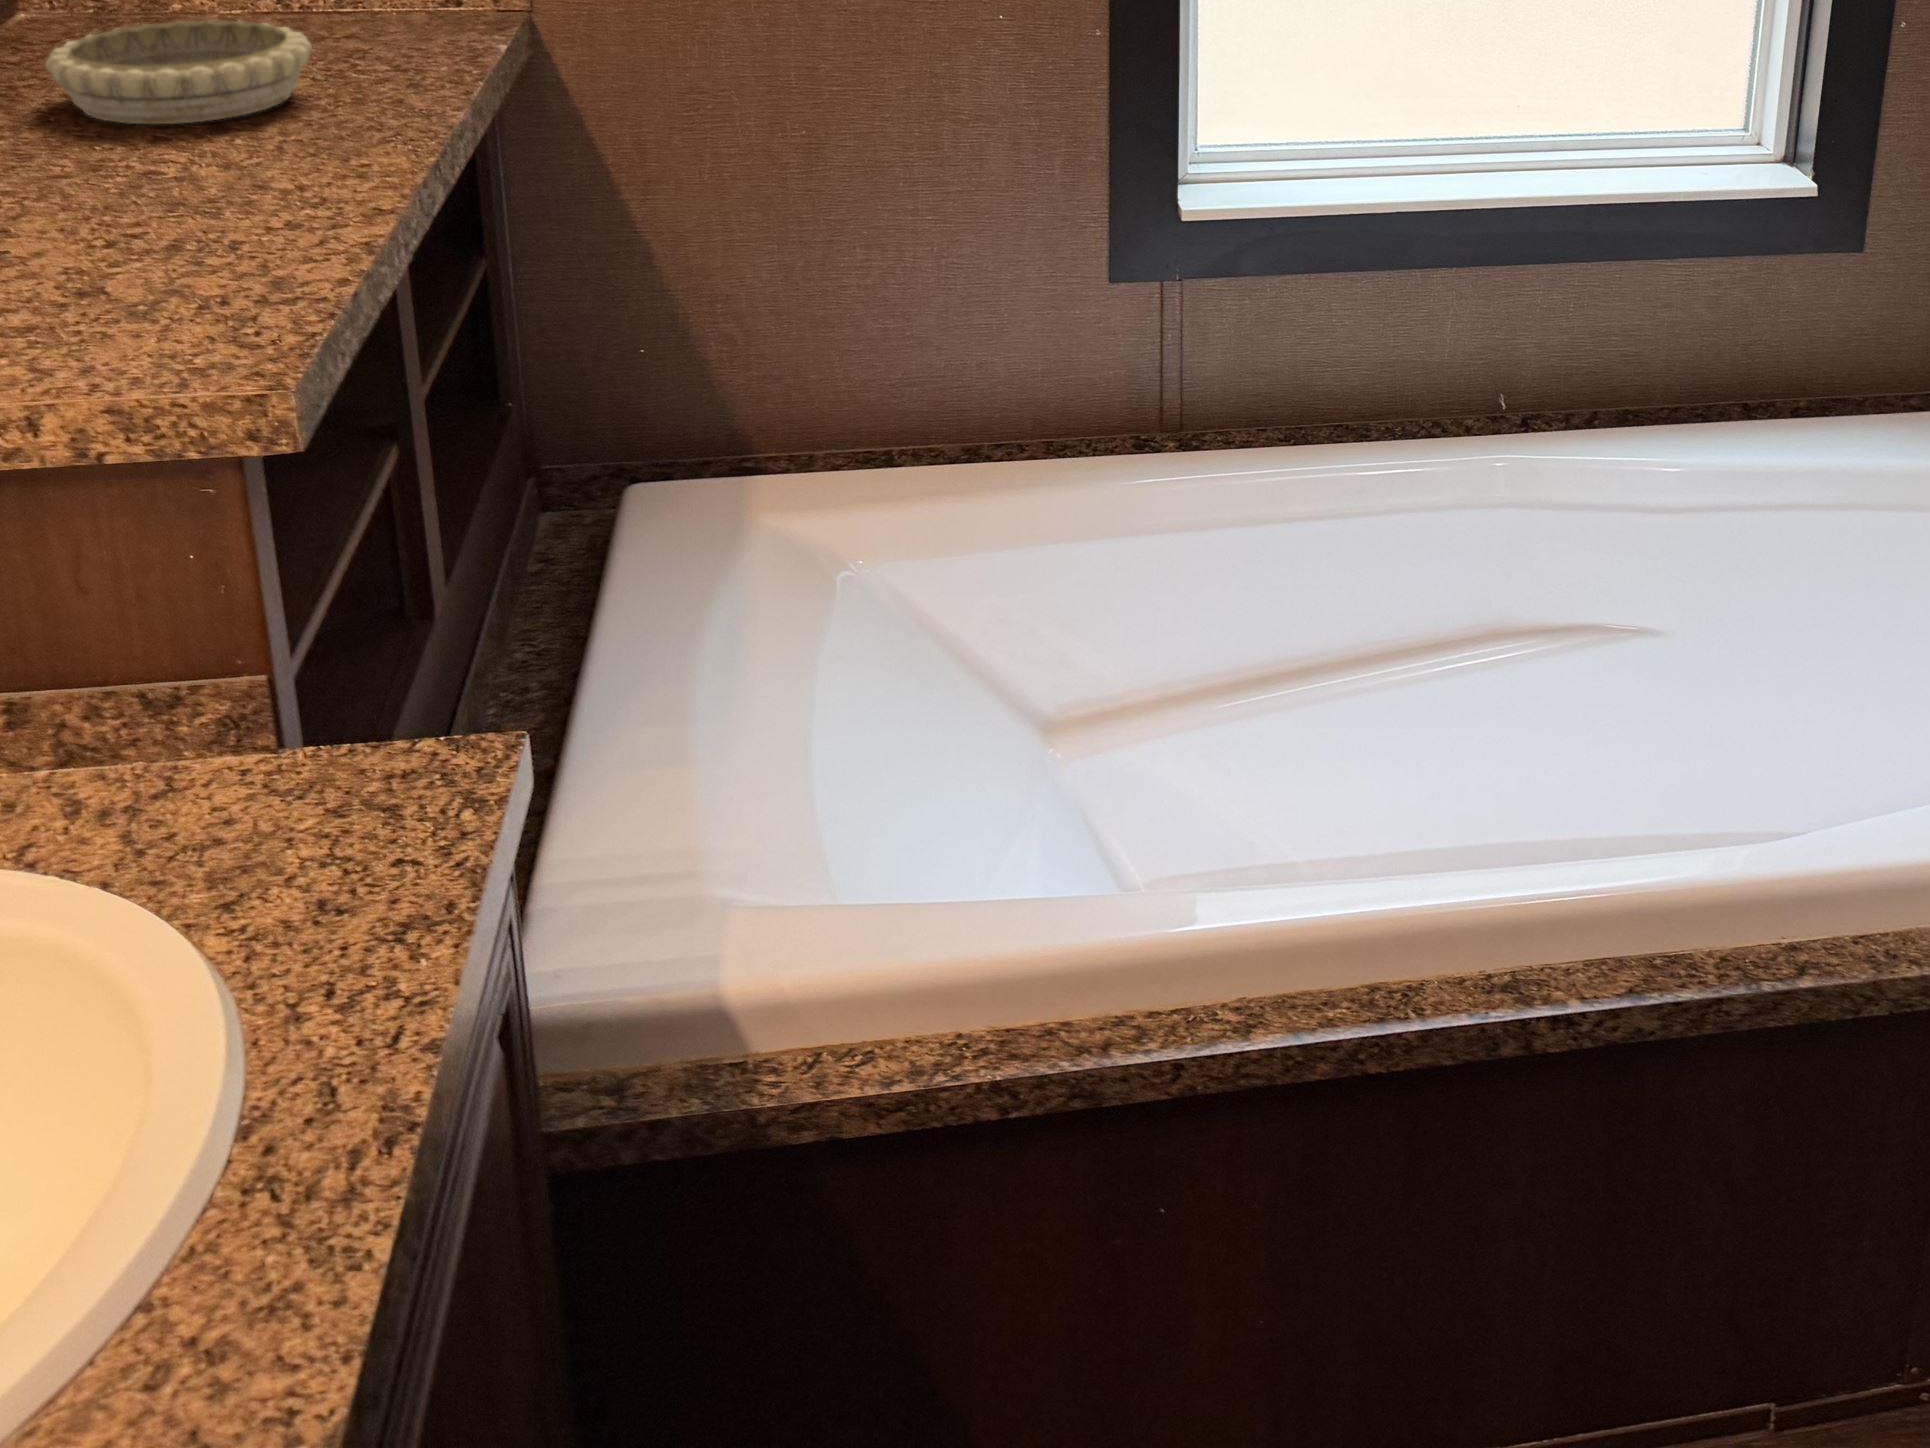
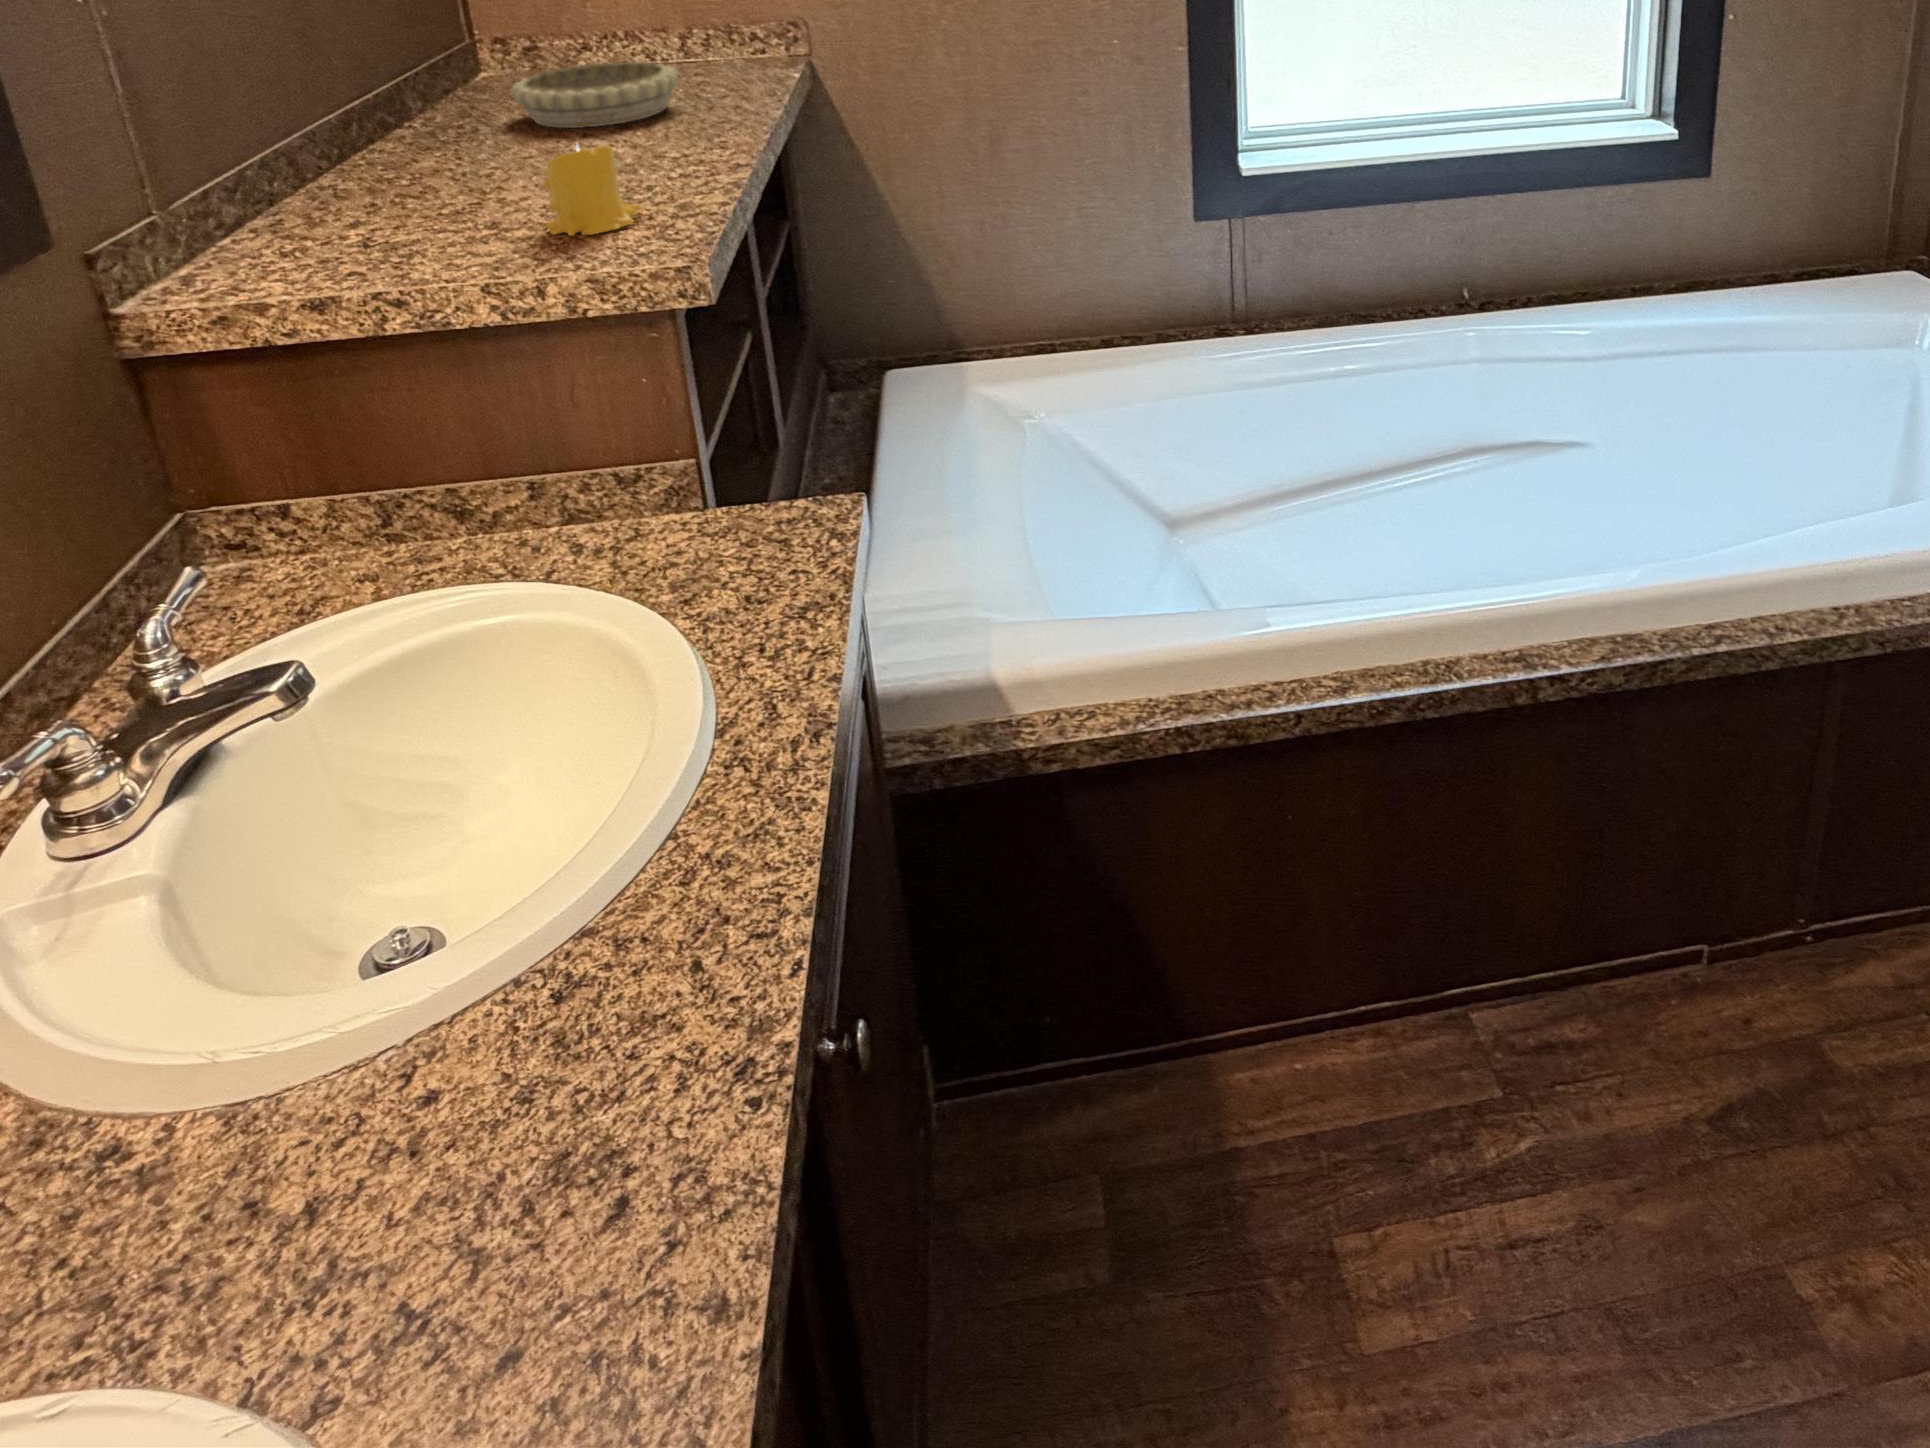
candle: none [62,177,221,324] -> present [545,145,643,236]

